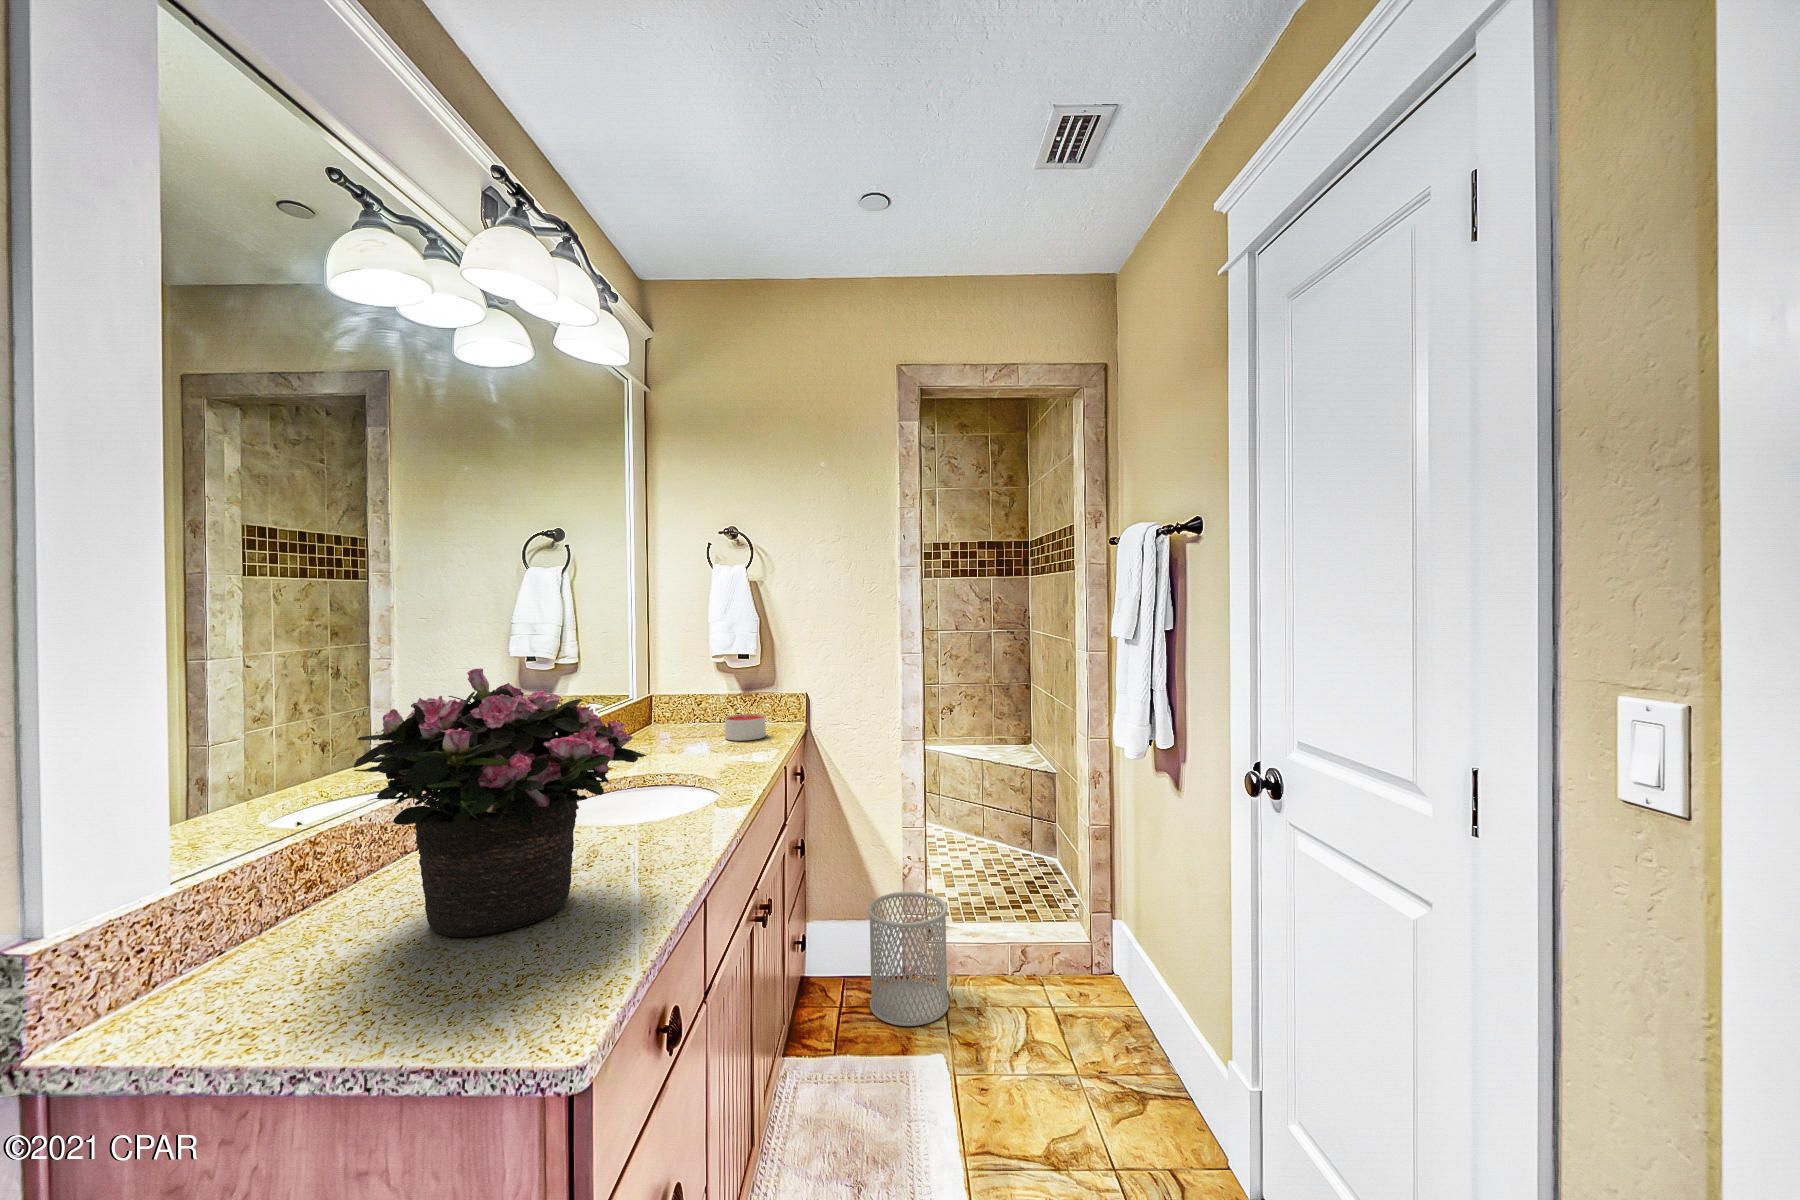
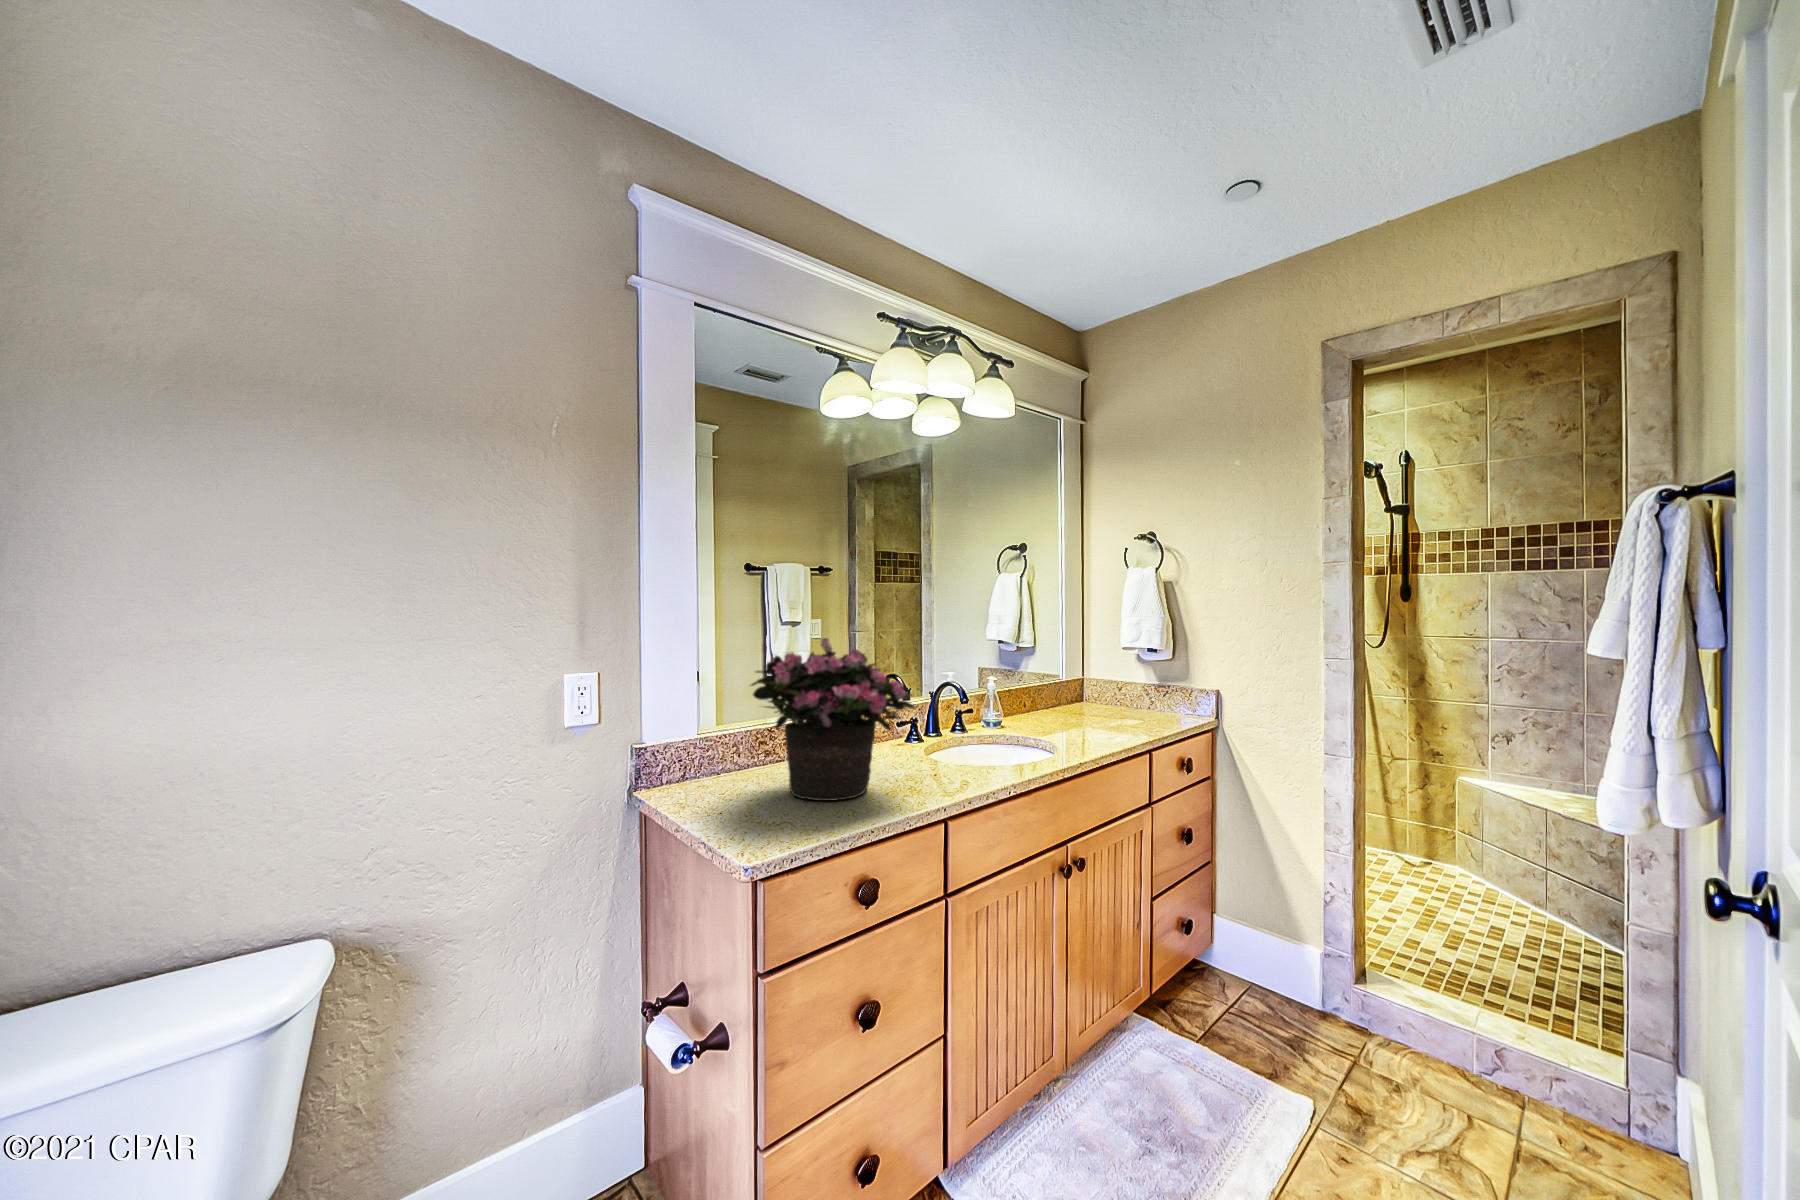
candle: present [725,714,766,741] -> none [1124,702,1163,725]
wastebasket: present [868,892,949,1026] -> none [1261,914,1363,1068]

